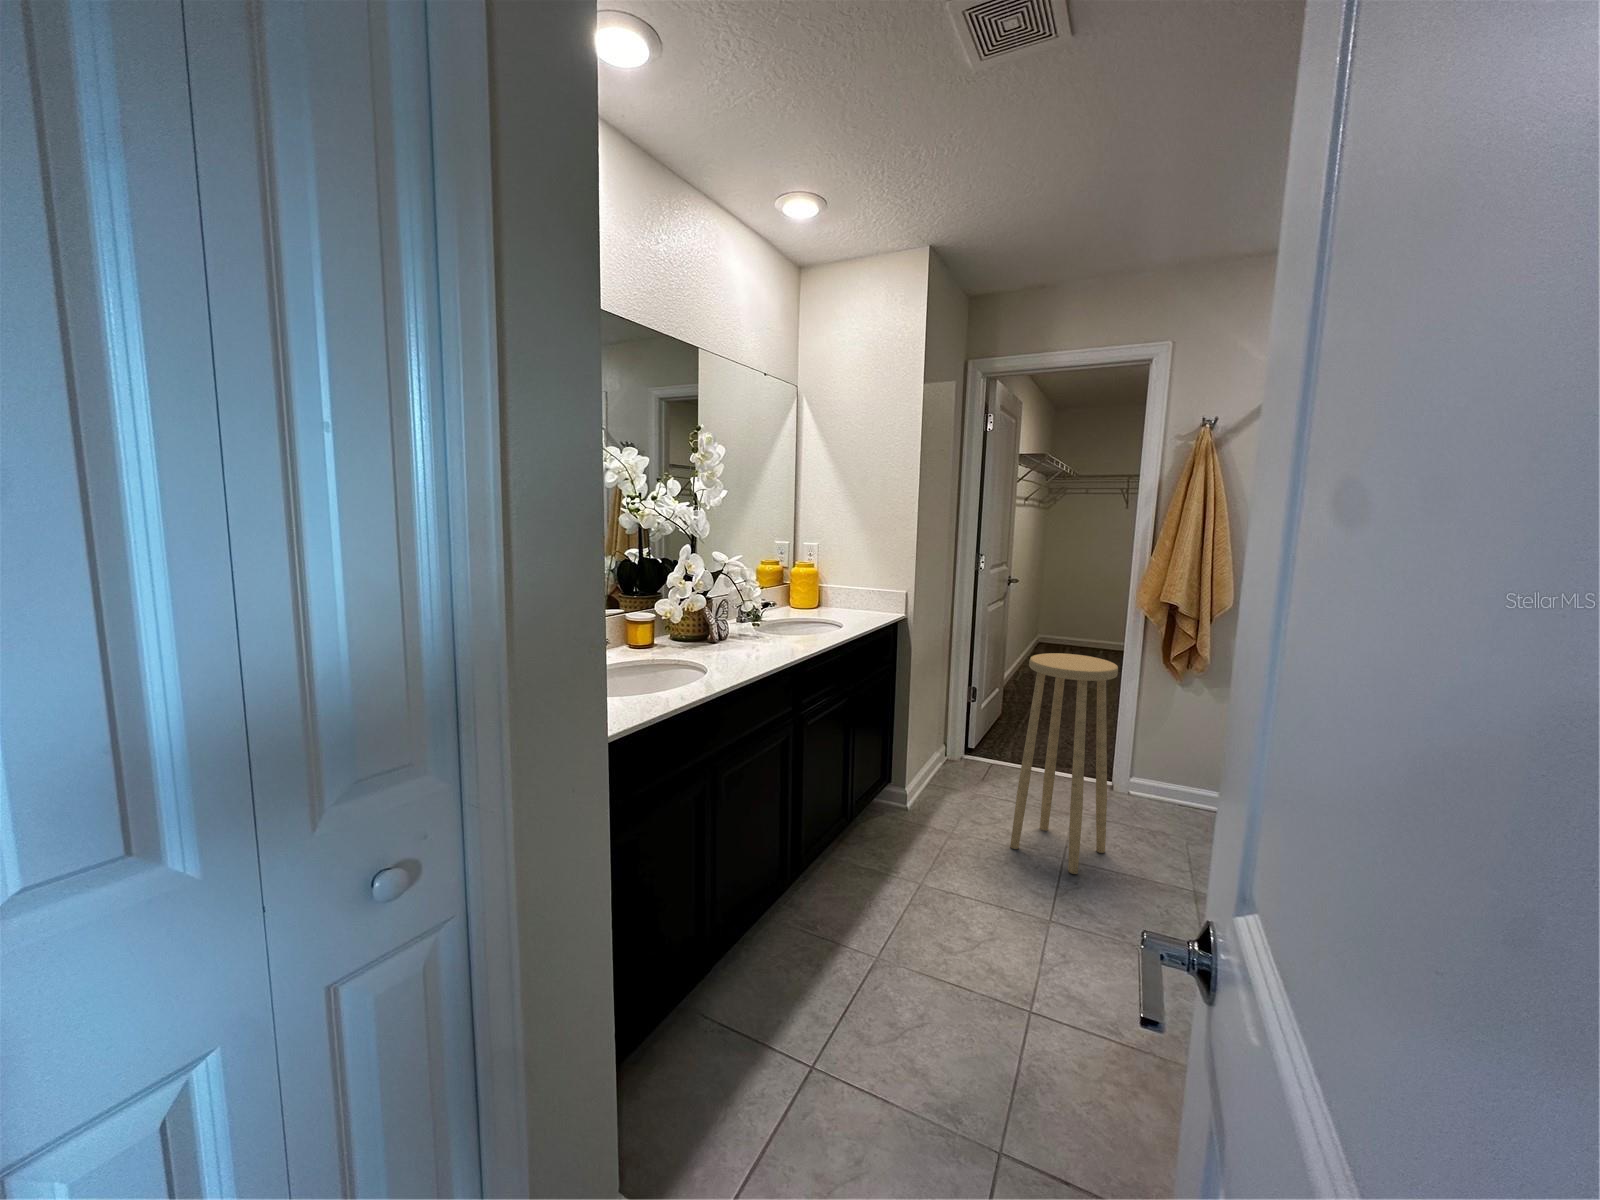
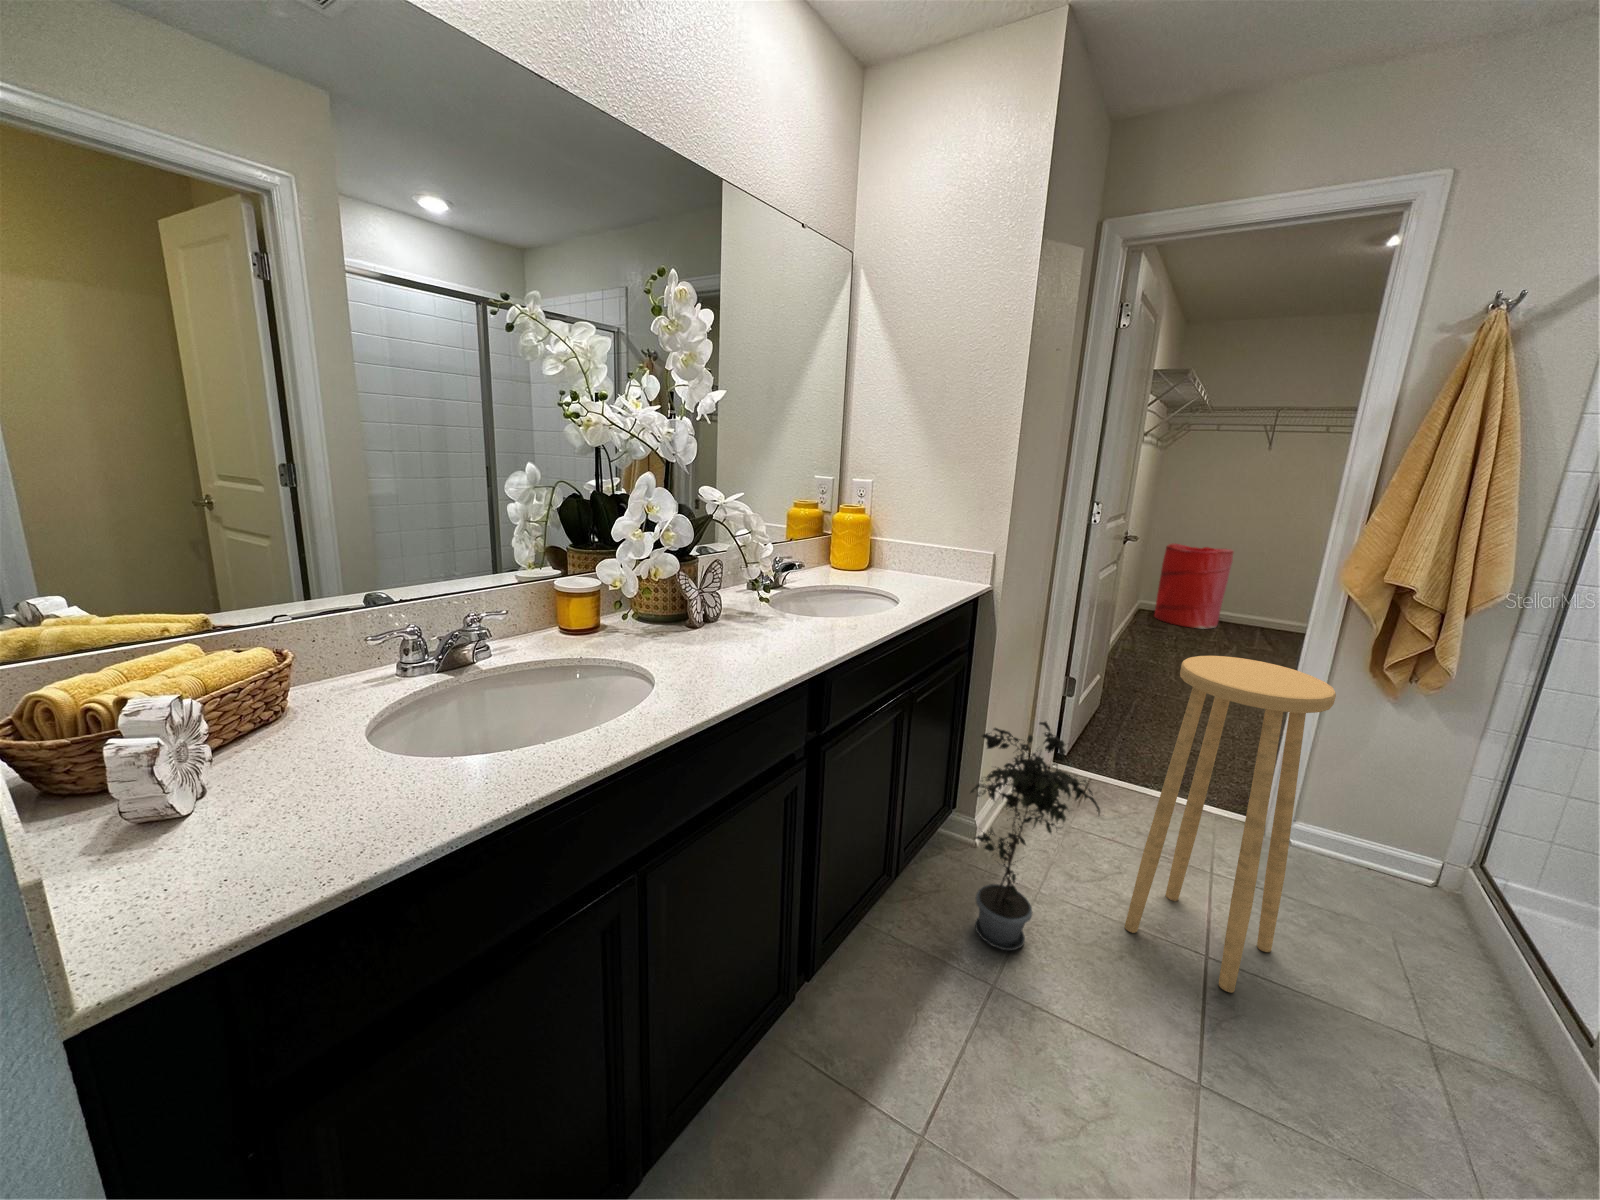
laundry hamper: none [1051,586,1108,656] -> present [1154,544,1233,628]
potted plant: none [898,701,980,864] -> present [970,722,1100,950]

